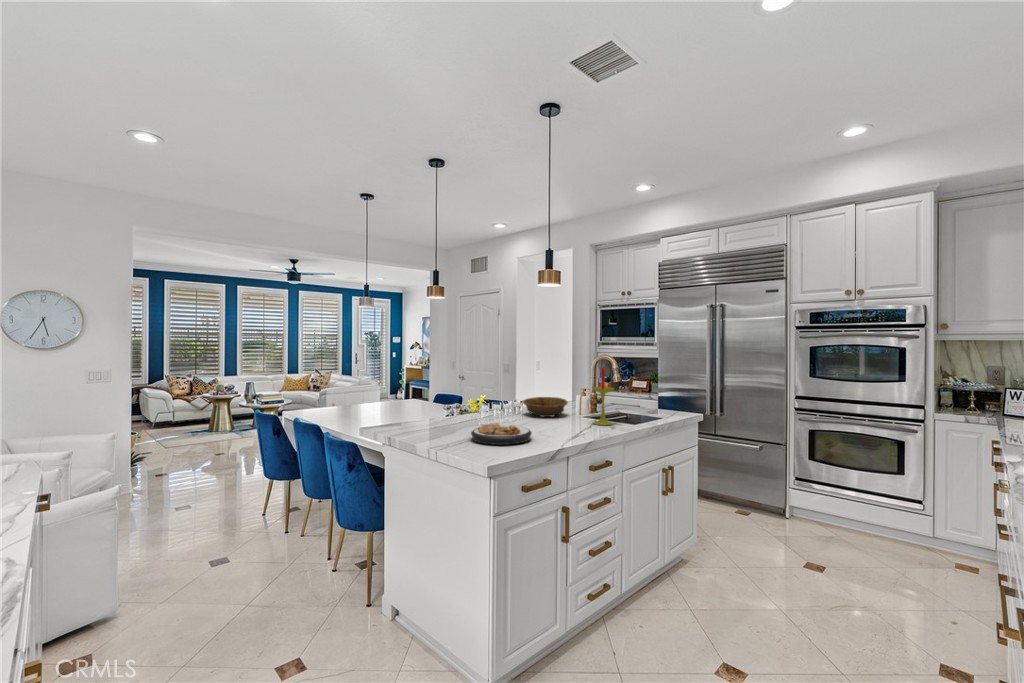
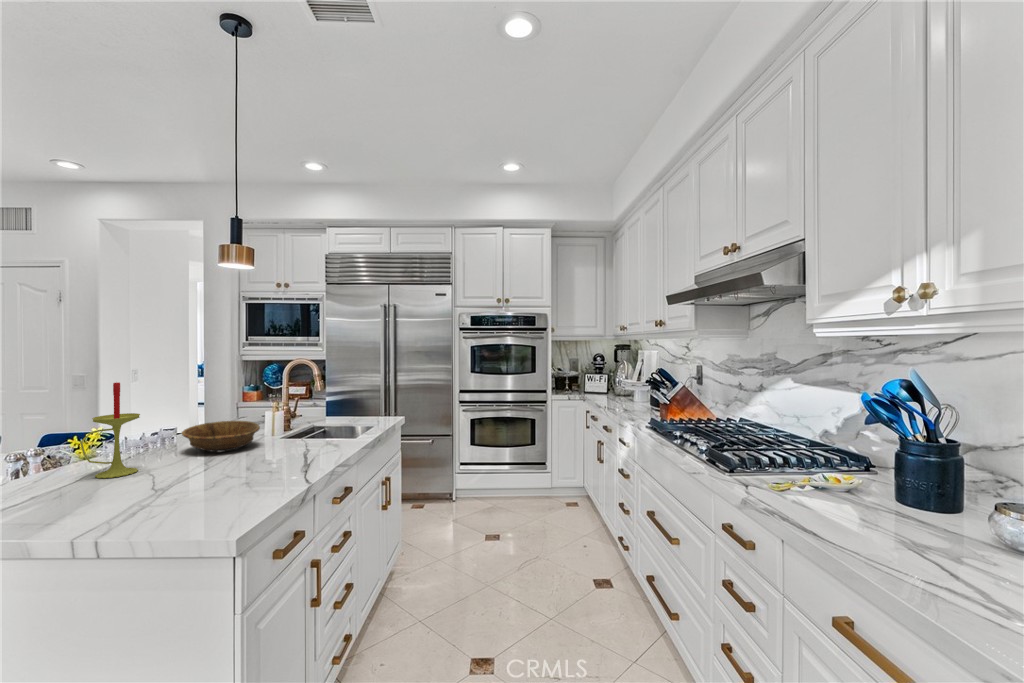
candle: present [587,367,614,425] -> present [80,382,140,478]
plate: present [471,423,532,445] -> none [128,478,254,526]

